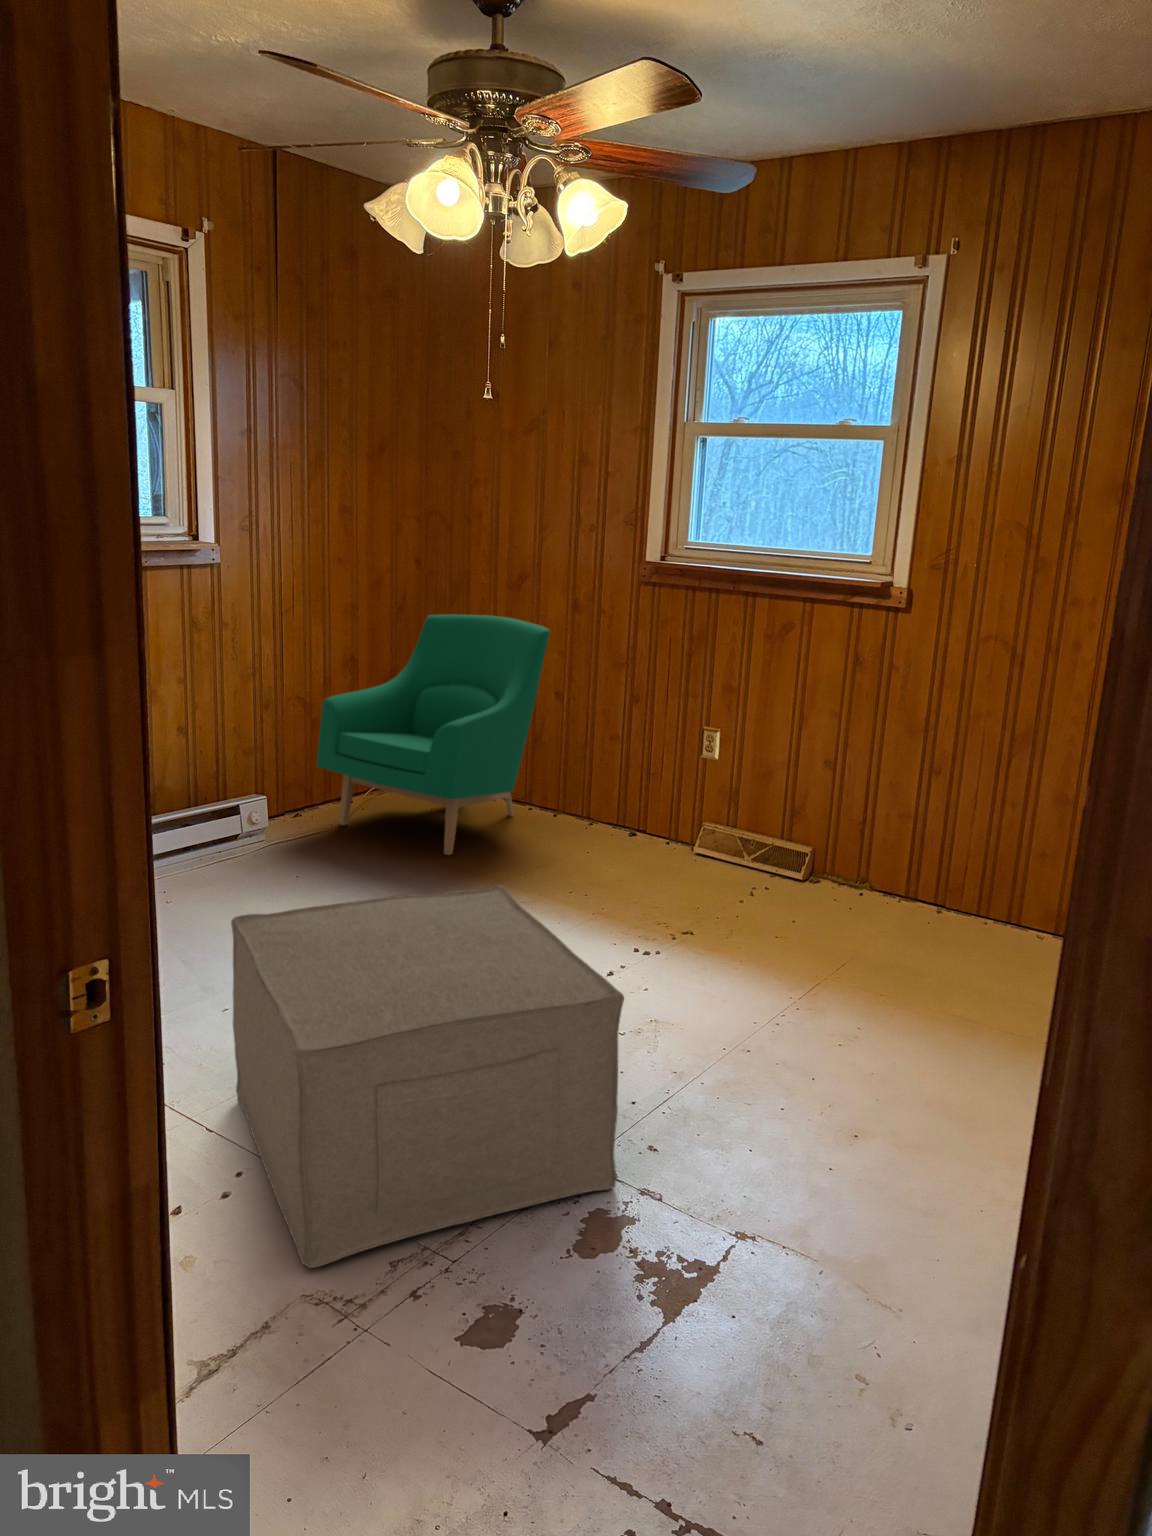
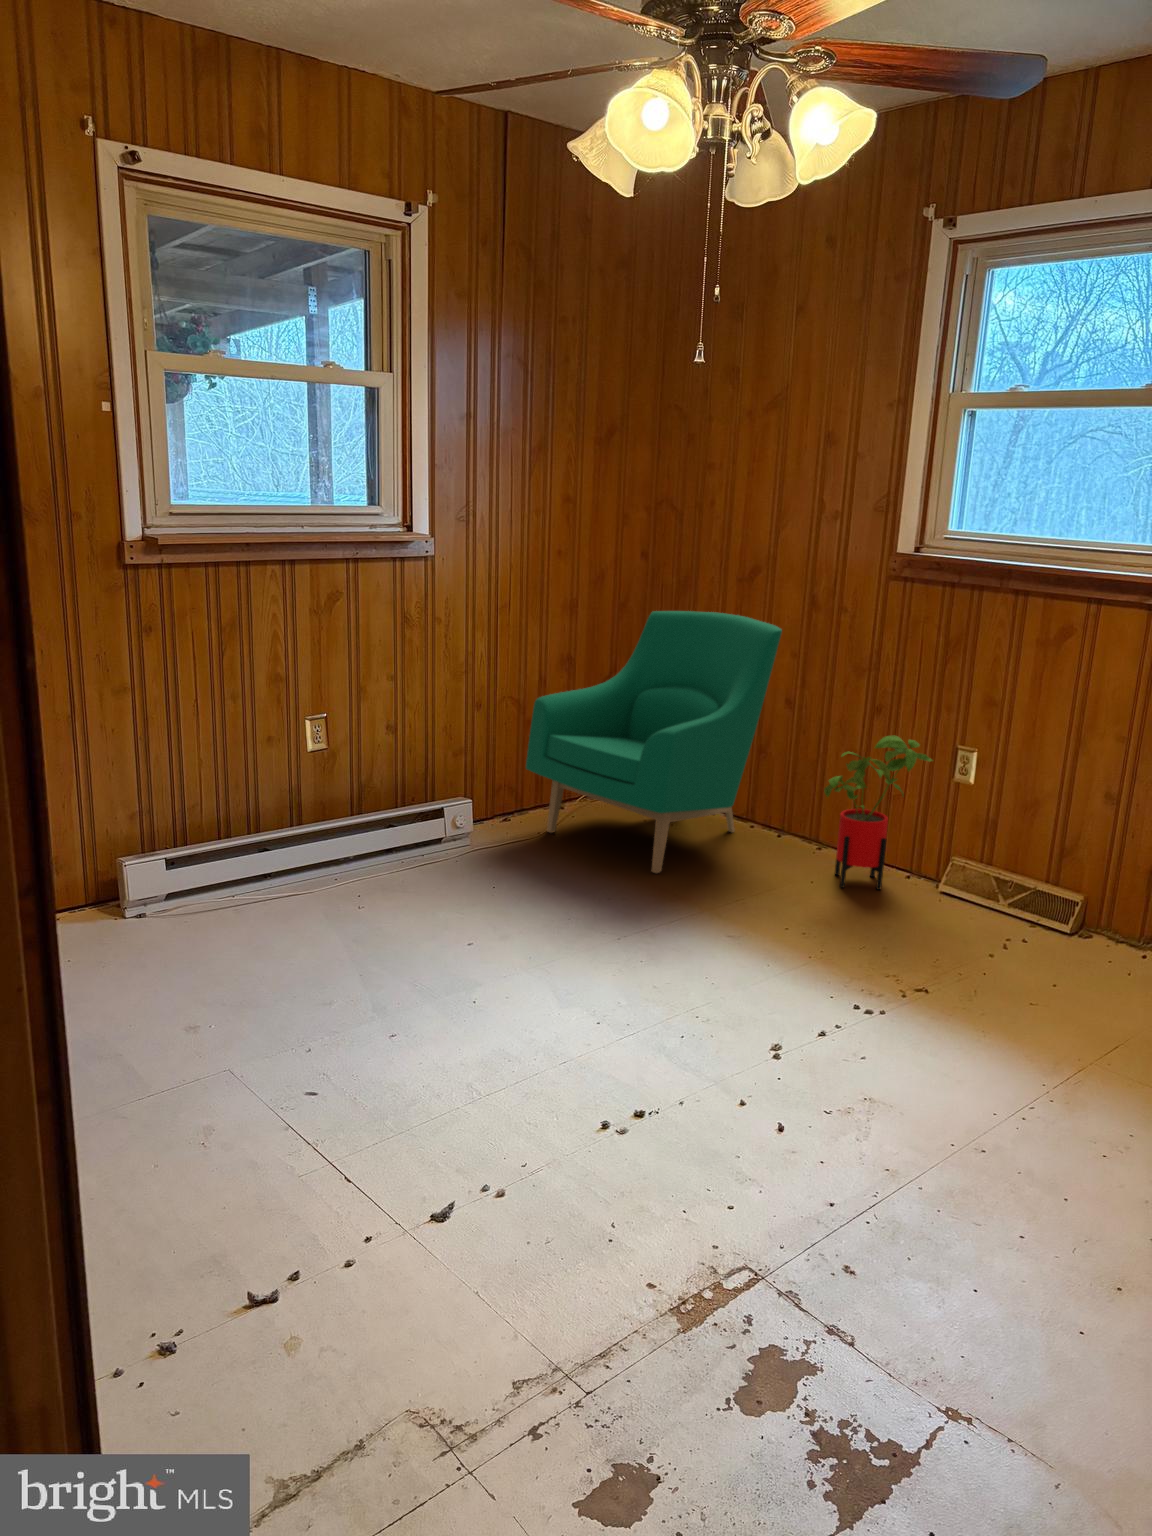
house plant: none [595,720,687,857] -> present [824,735,932,890]
ottoman: present [231,885,624,1268] -> none [380,928,816,1375]

